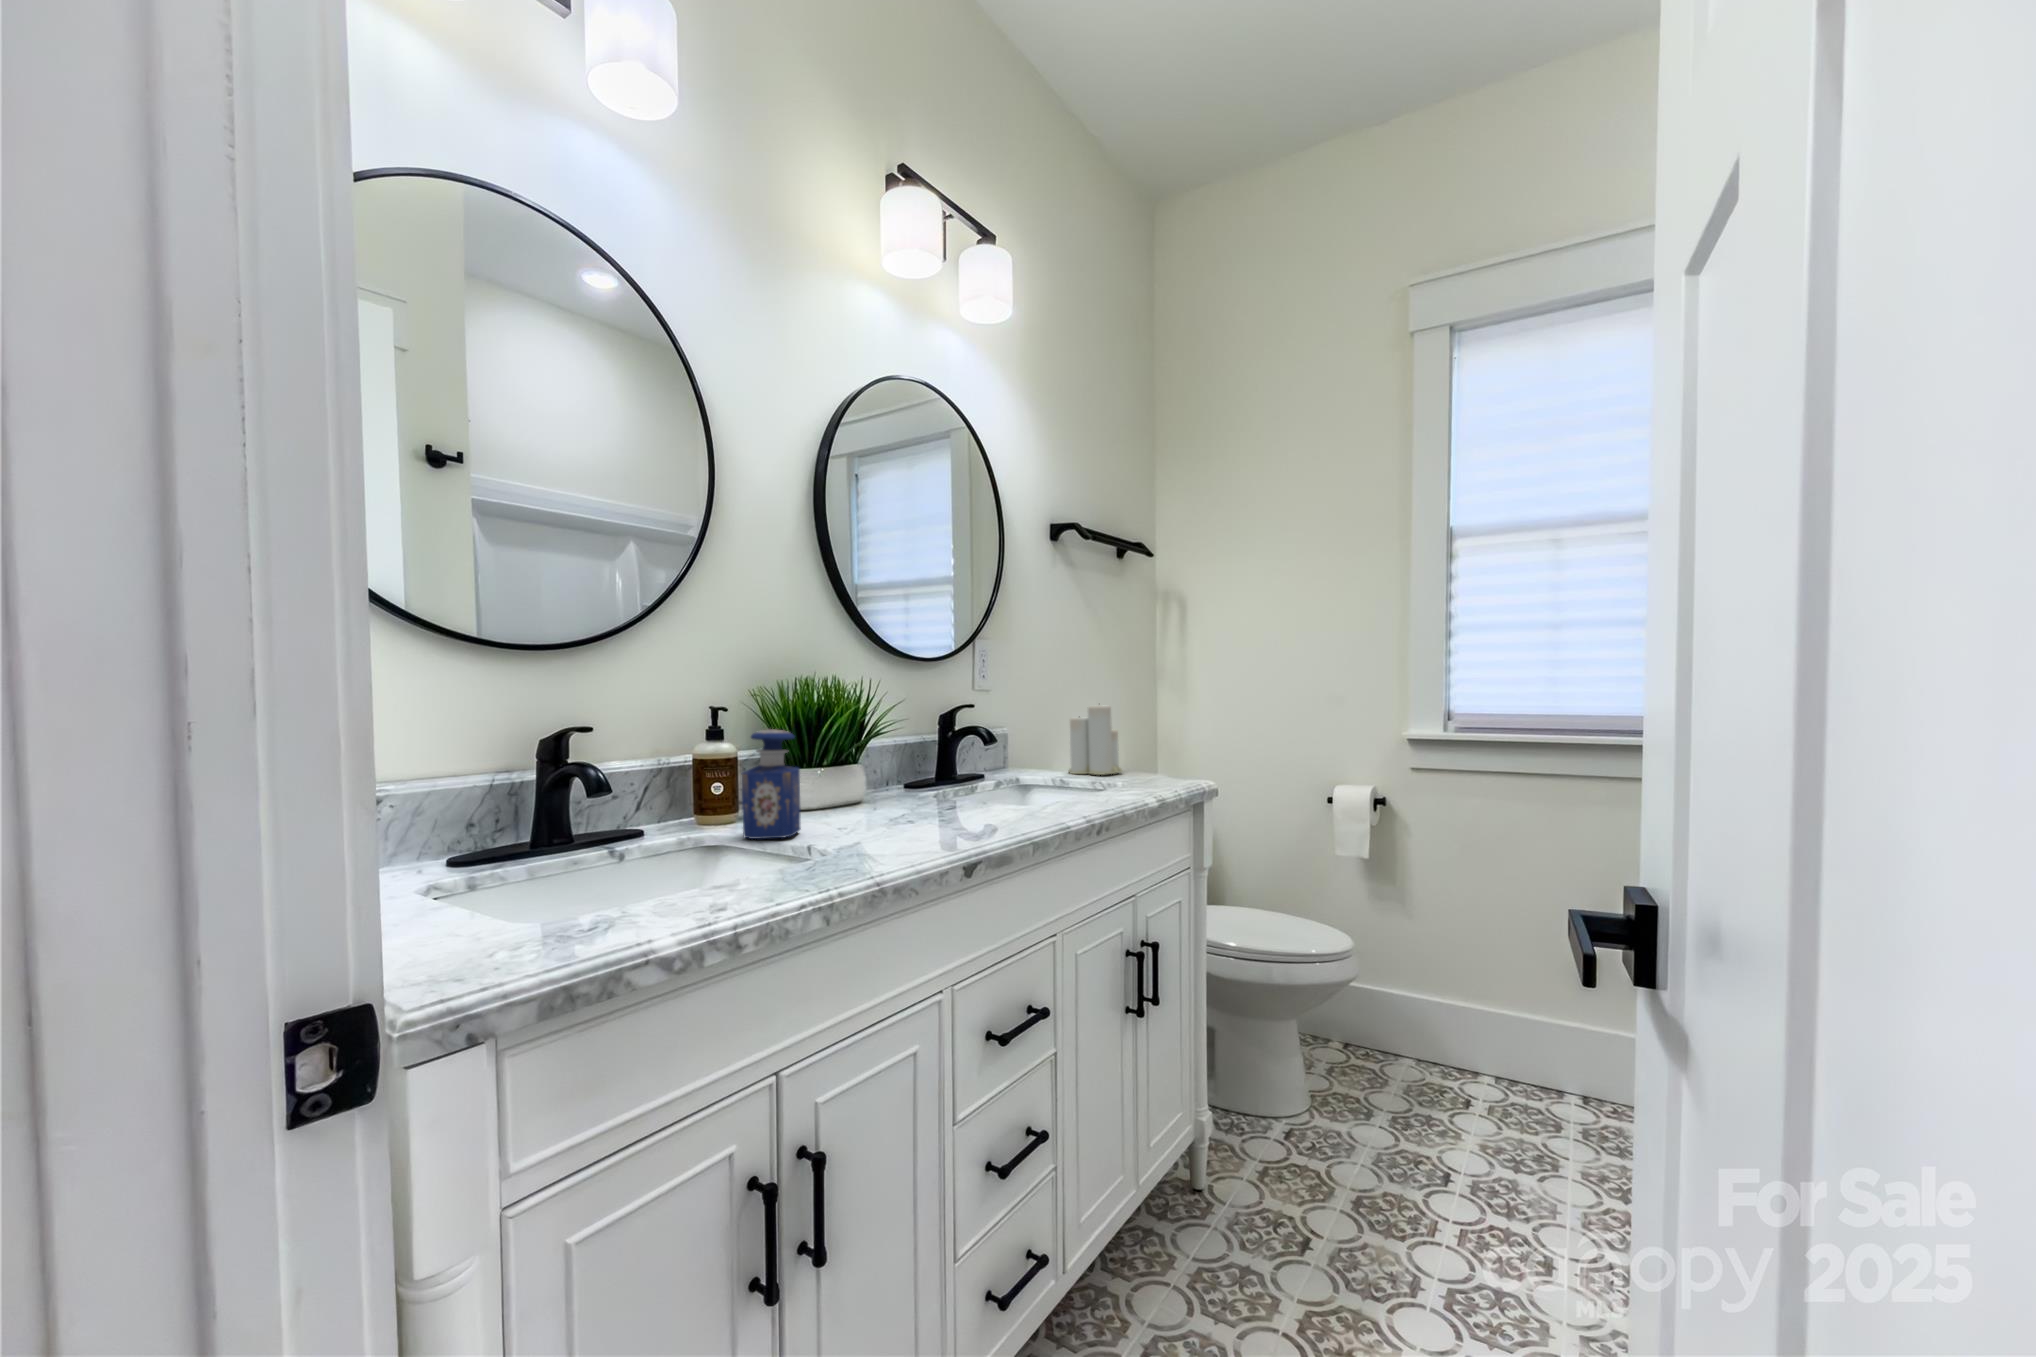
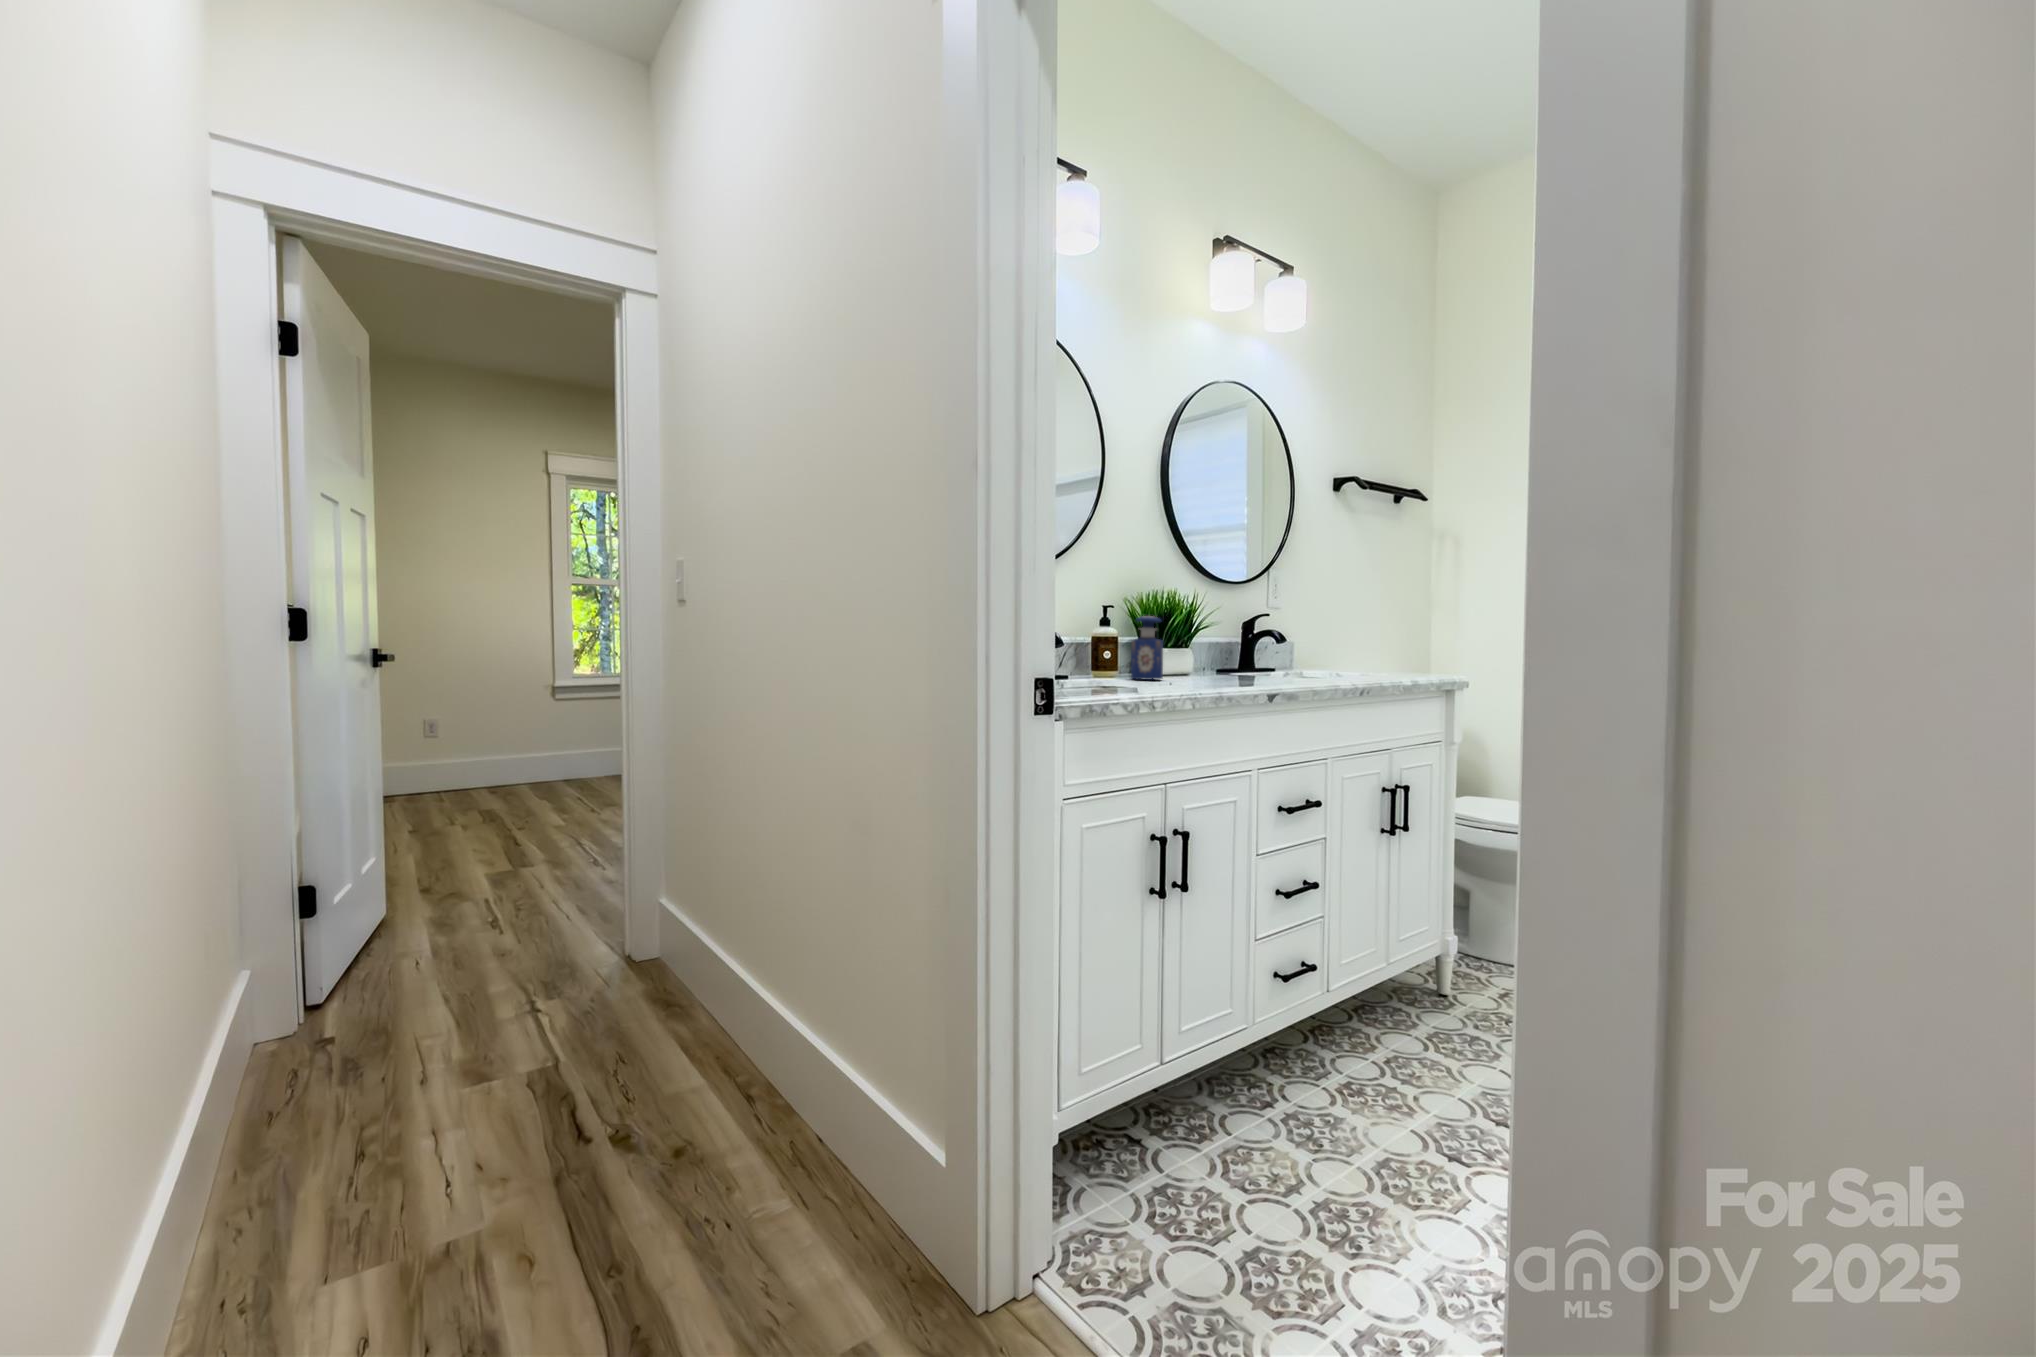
candle: present [1068,706,1122,775] -> none [1341,614,1387,674]

